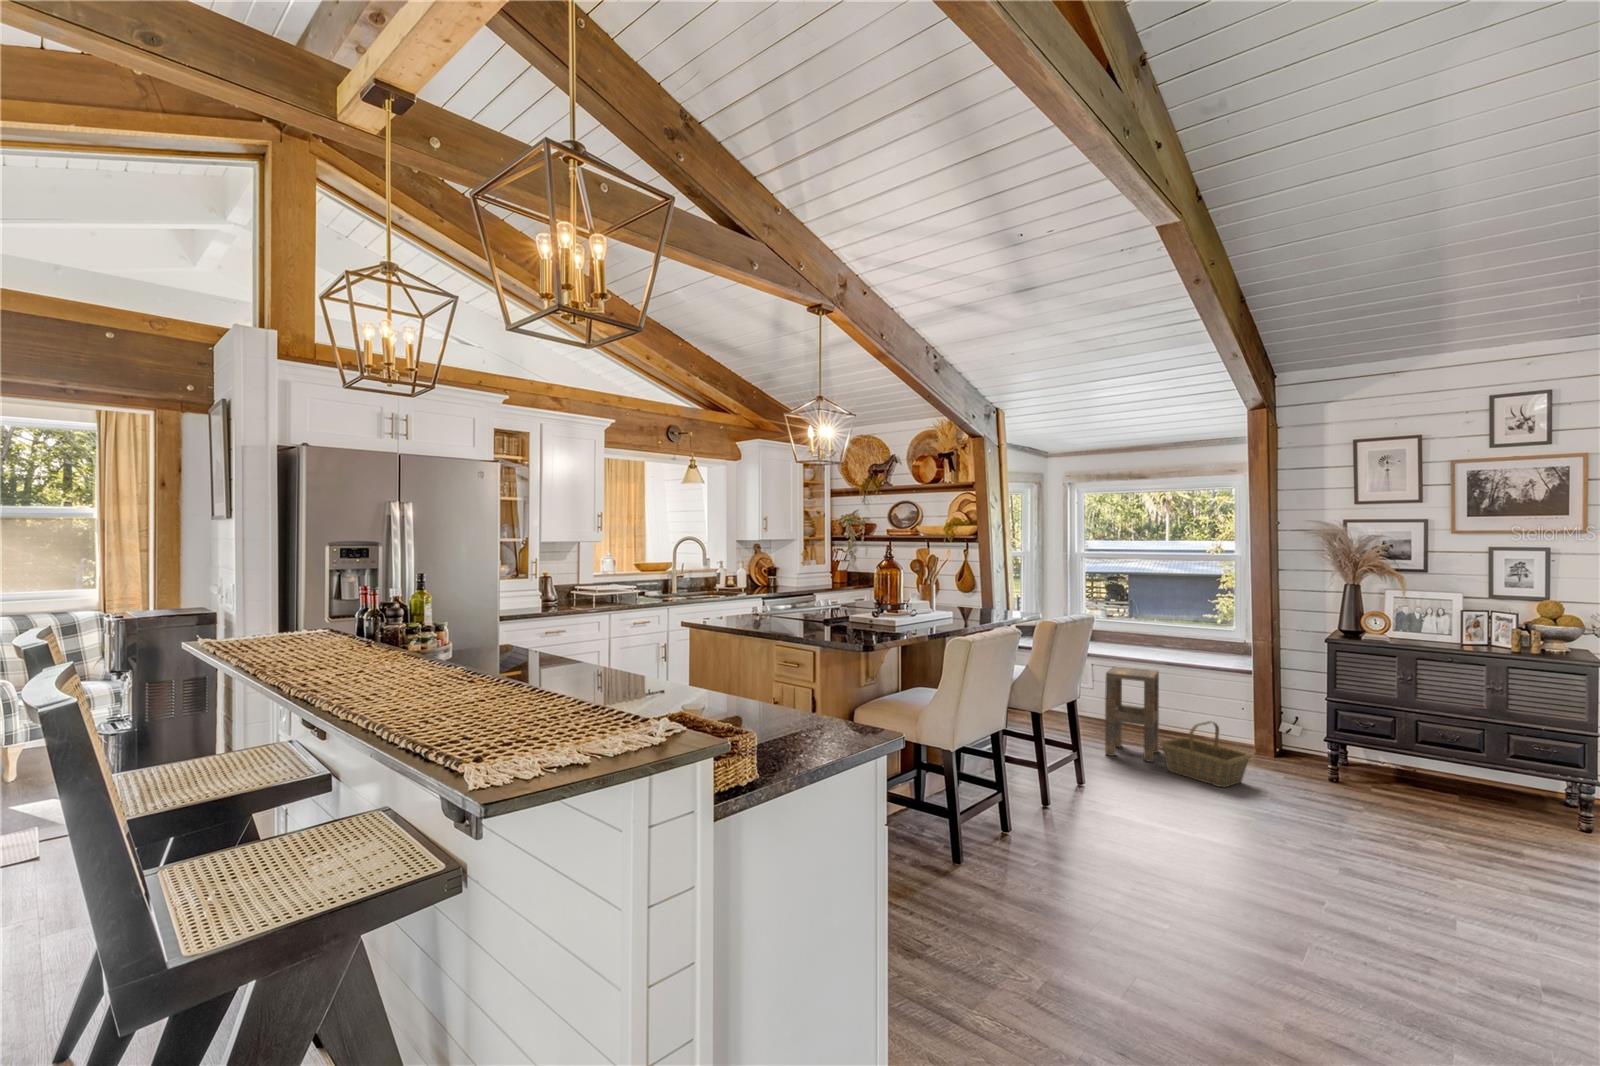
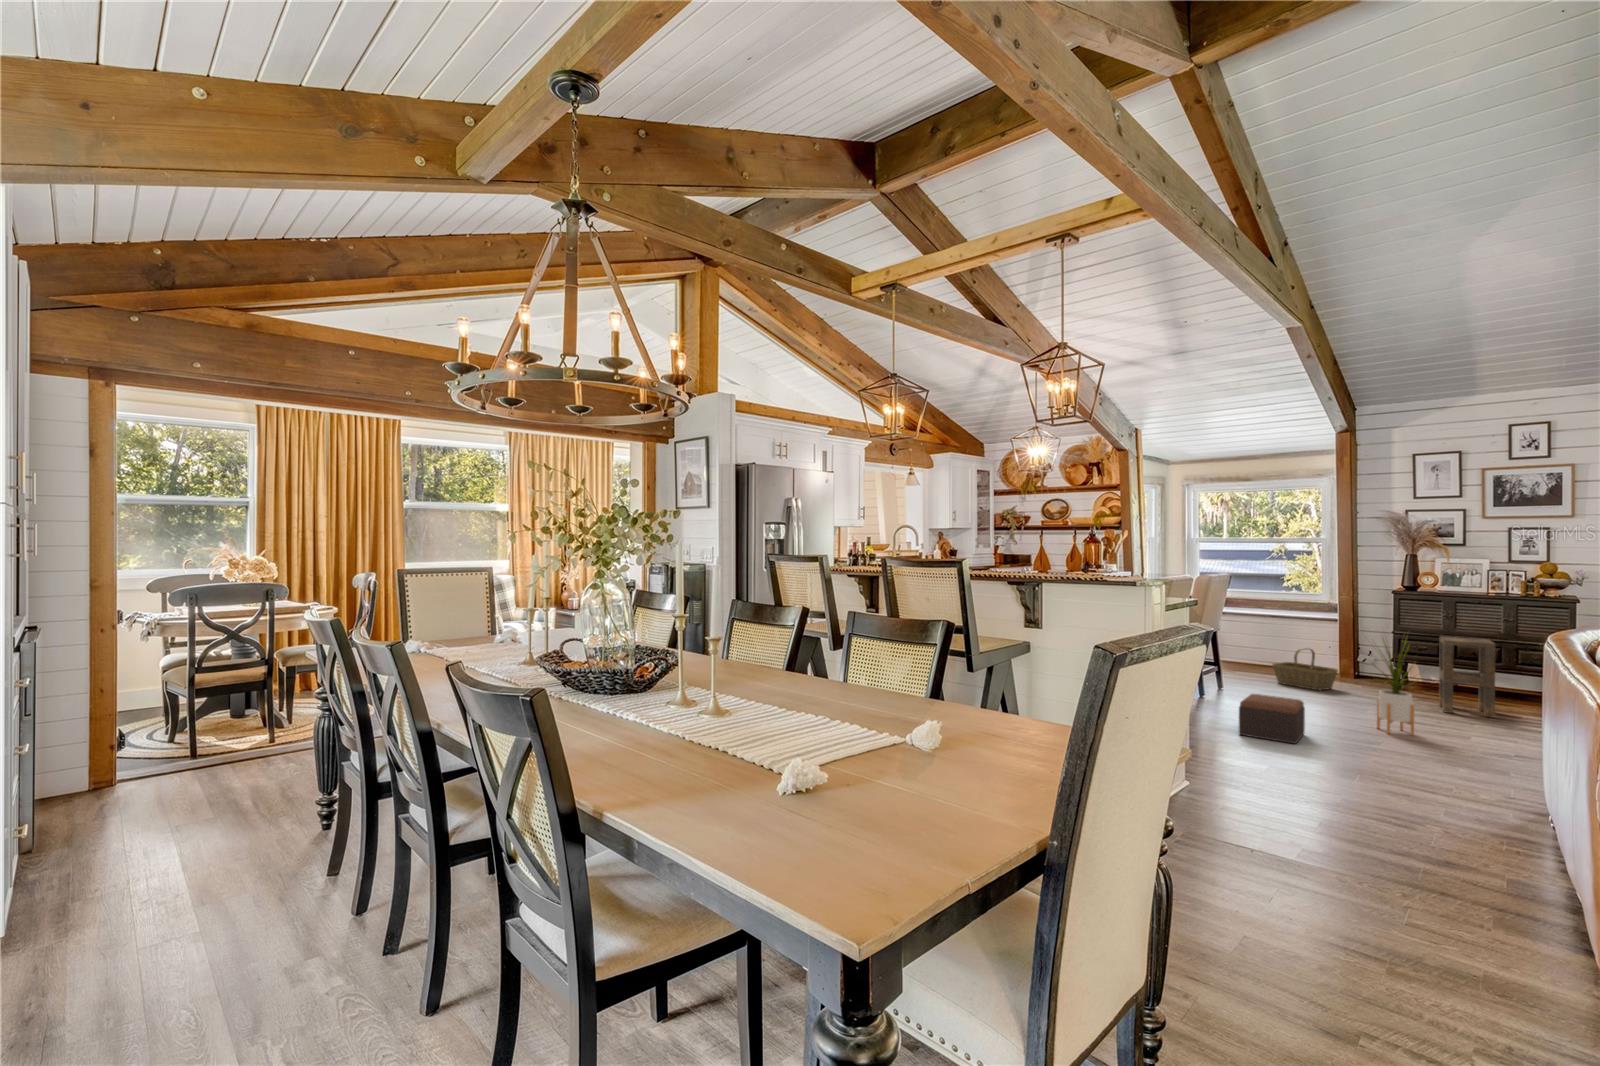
side table: present [1105,666,1159,762] -> present [1439,636,1495,718]
house plant: none [1275,724,1391,915] -> present [1371,637,1414,735]
footstool: none [1070,840,1182,953] -> present [1239,694,1305,744]

